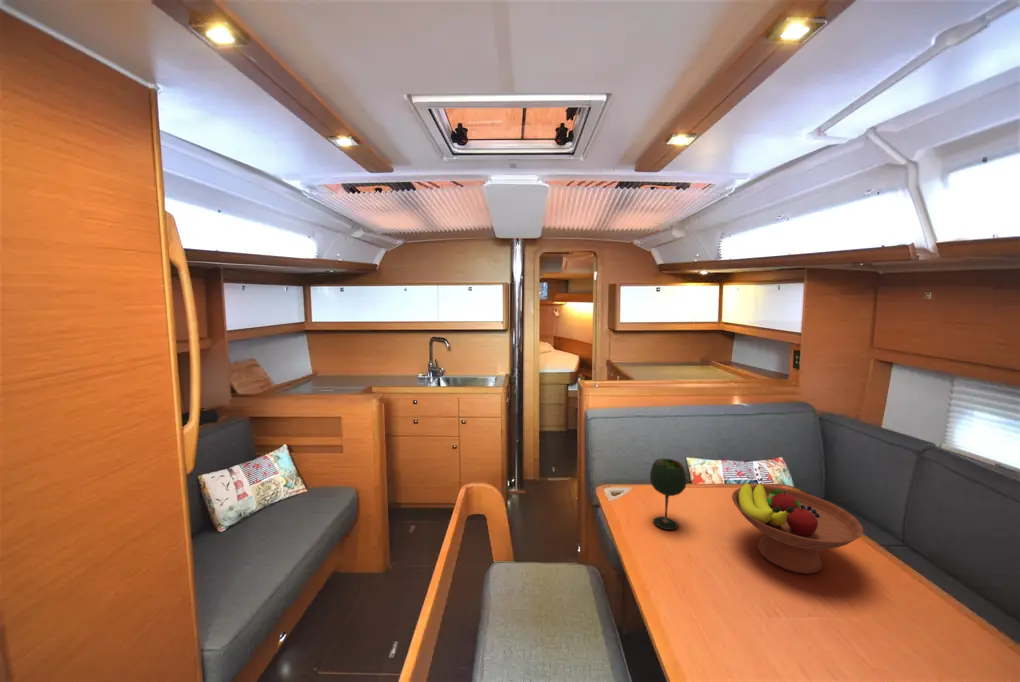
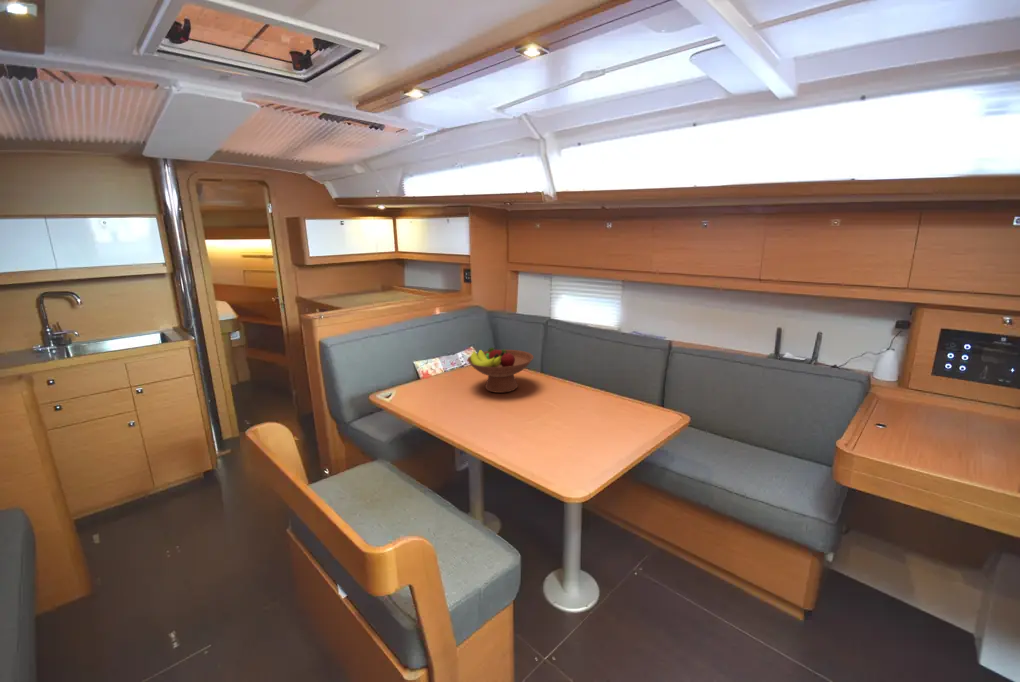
wine glass: present [650,459,686,530] -> none [413,350,439,400]

